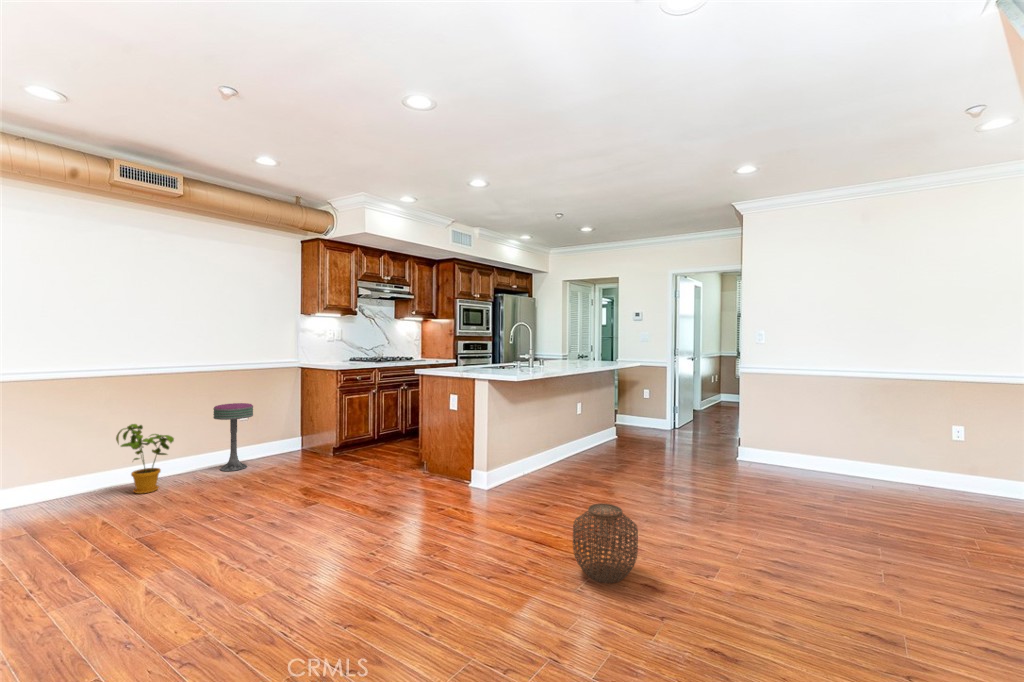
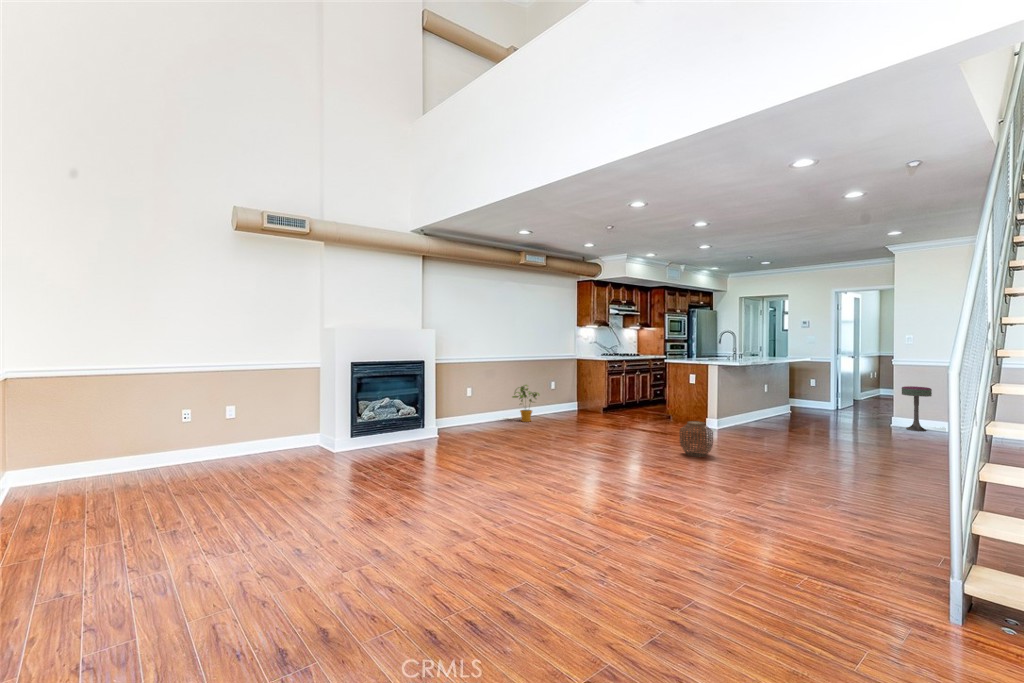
bar stool: present [213,403,253,471] -> present [902,386,932,431]
woven basket: present [573,503,638,583] -> present [680,421,713,457]

